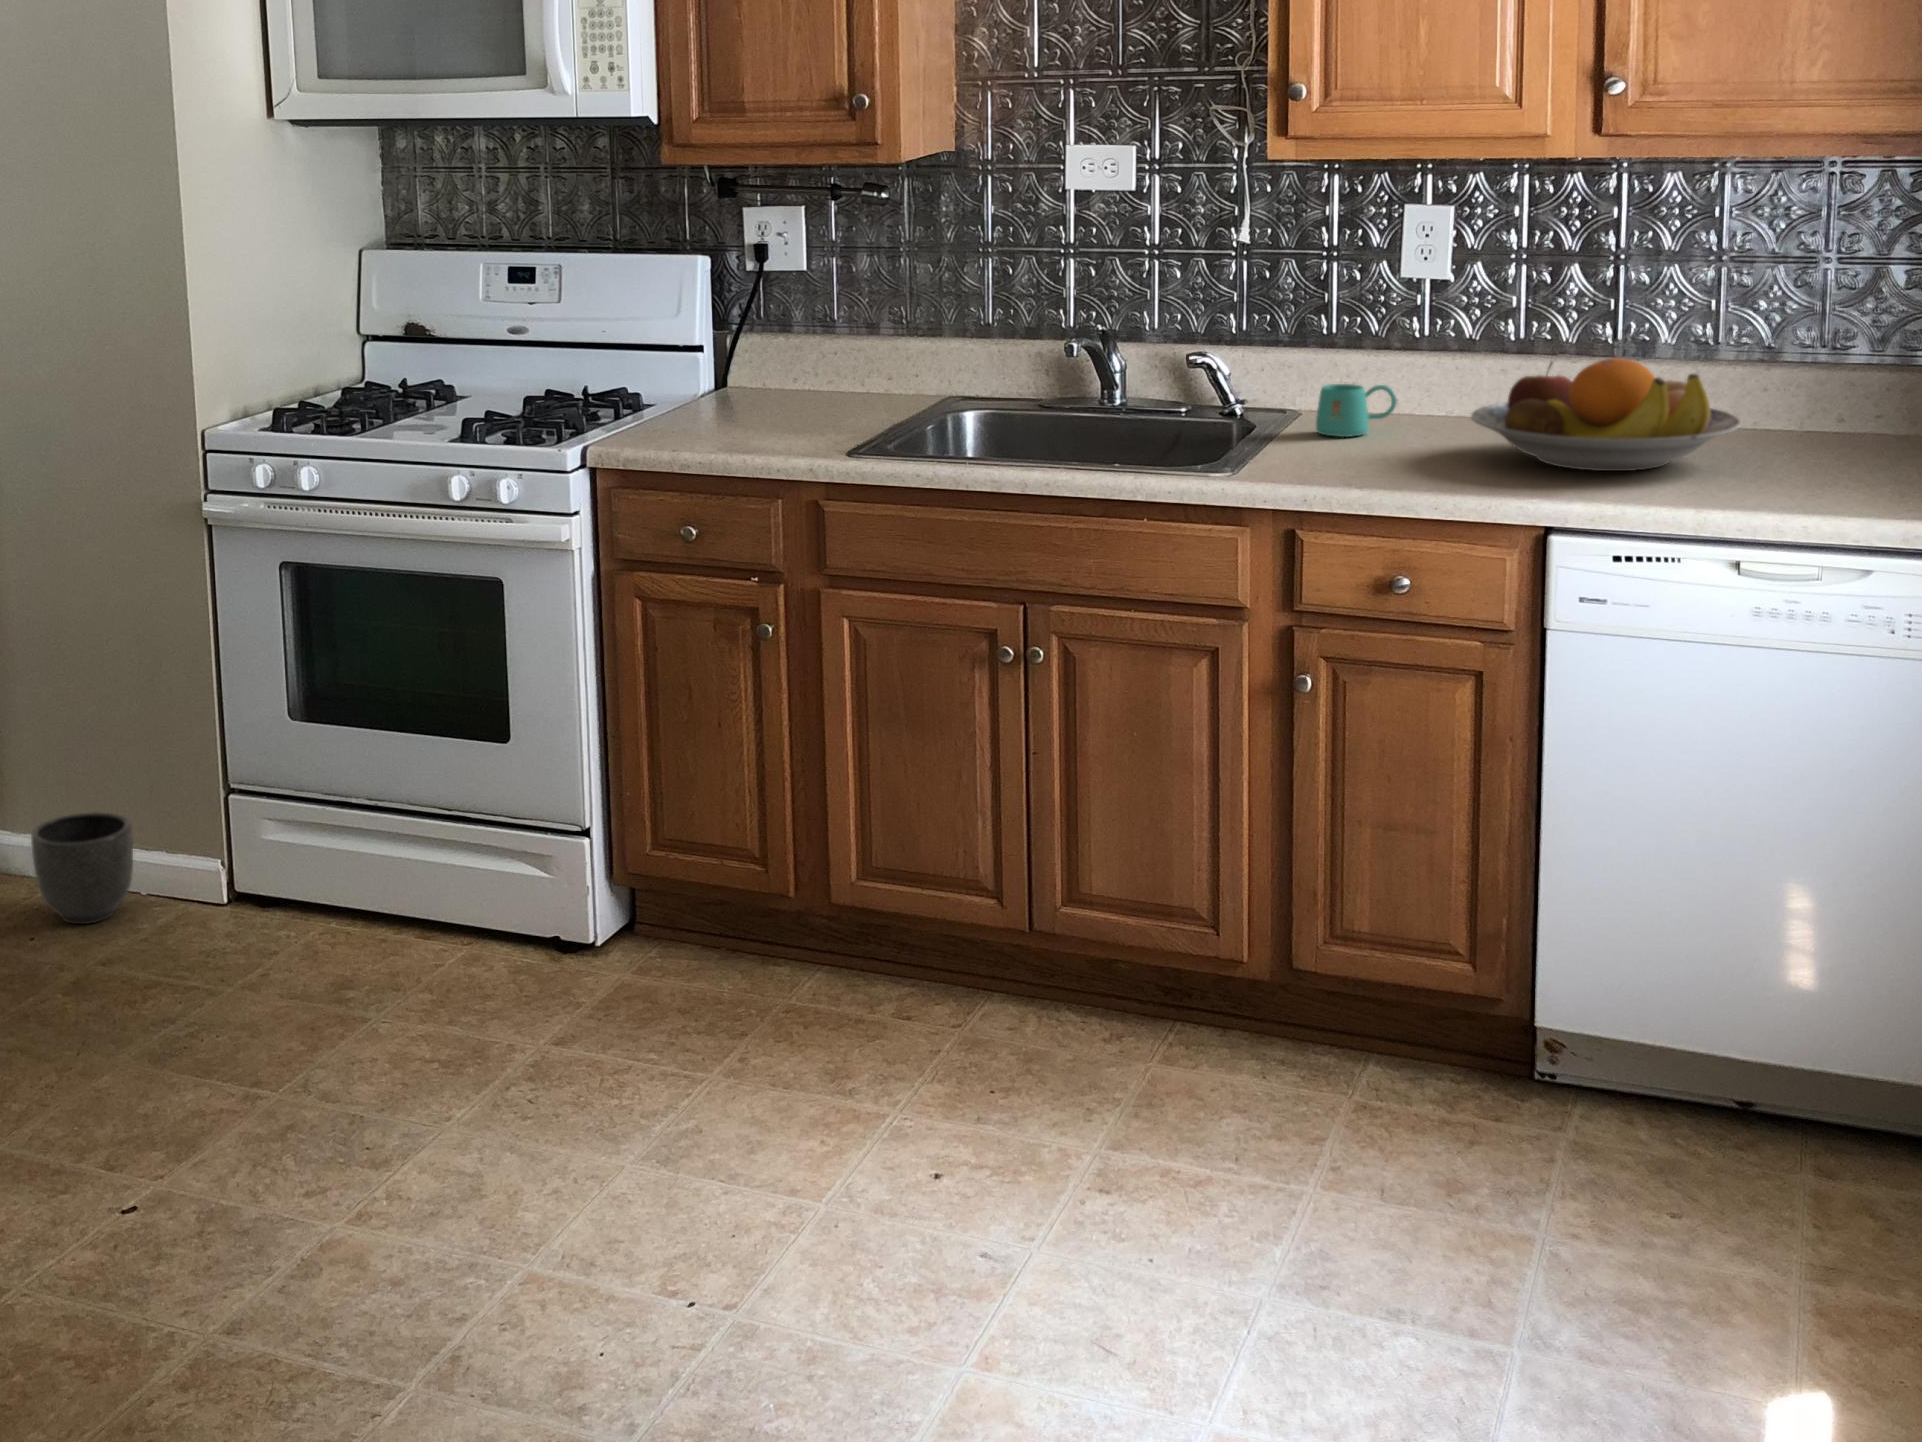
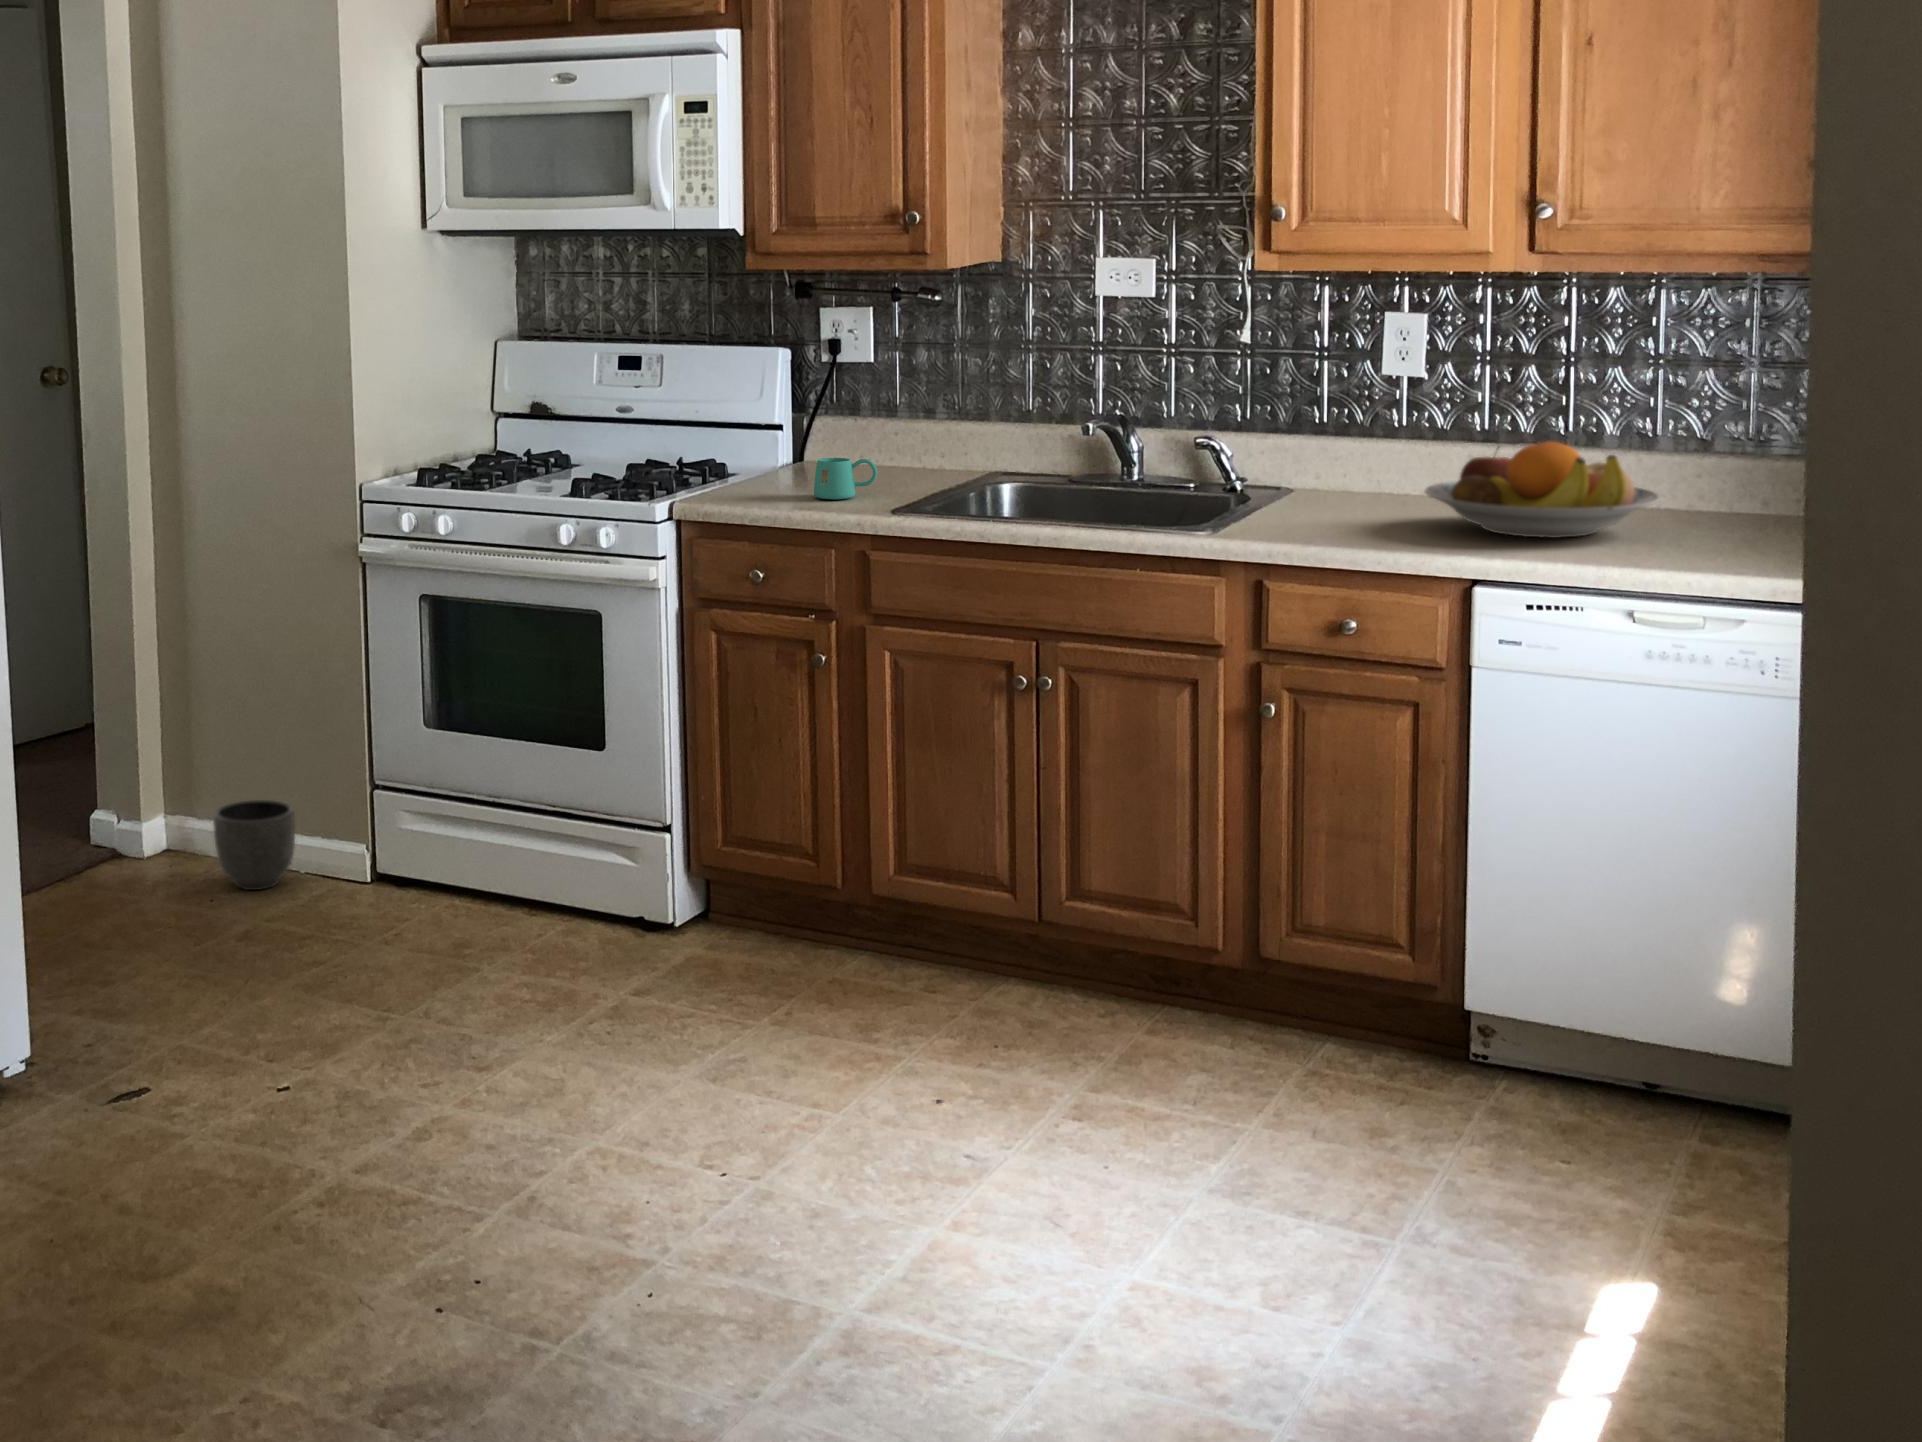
mug: present [1316,384,1397,437] -> present [814,458,877,499]

